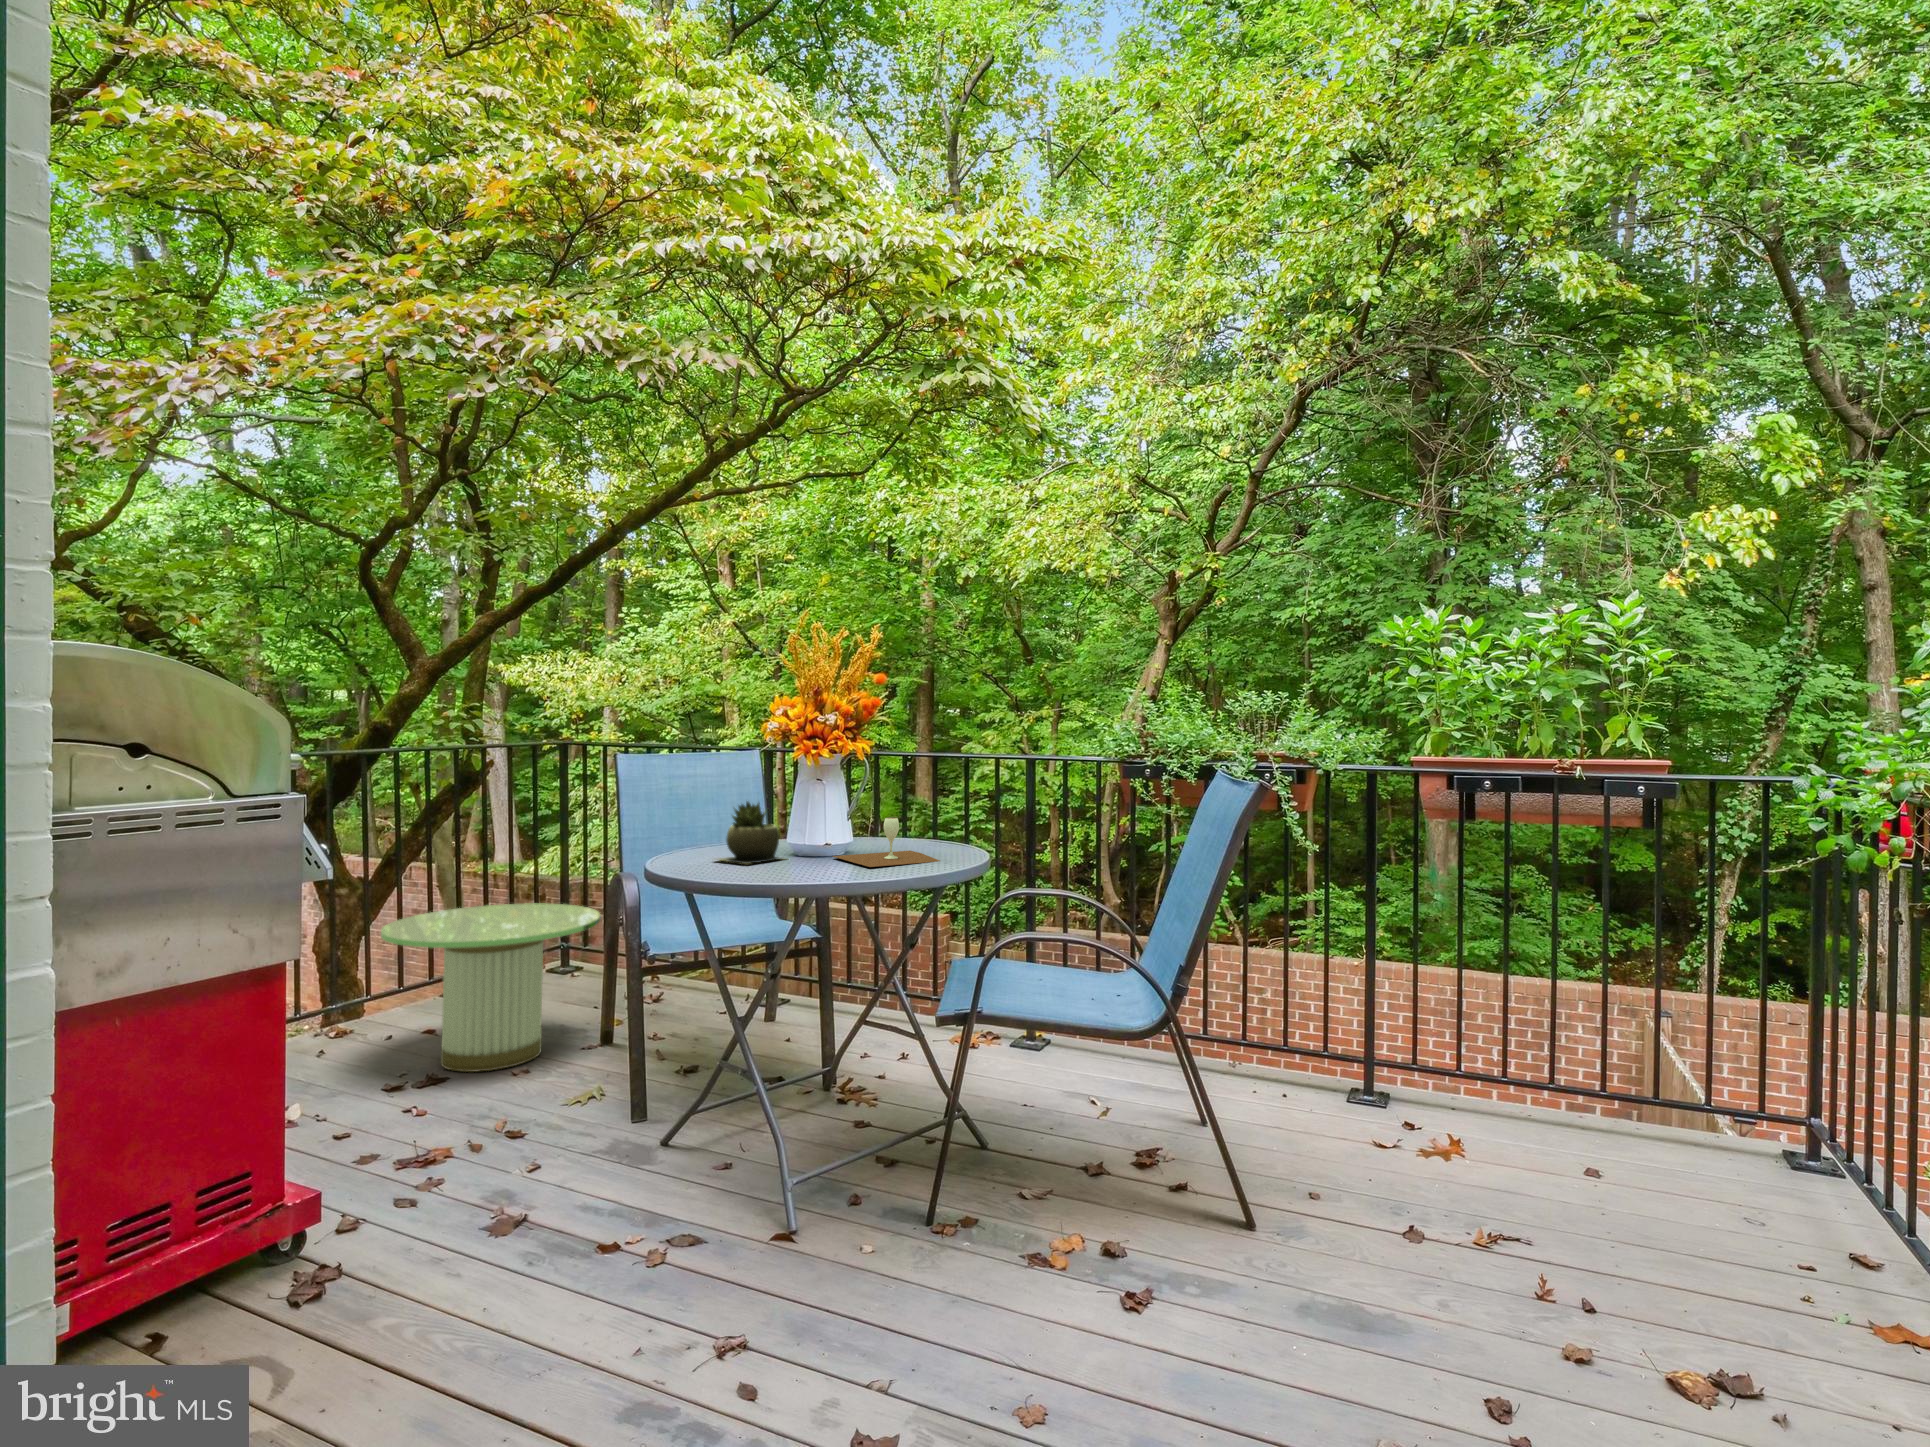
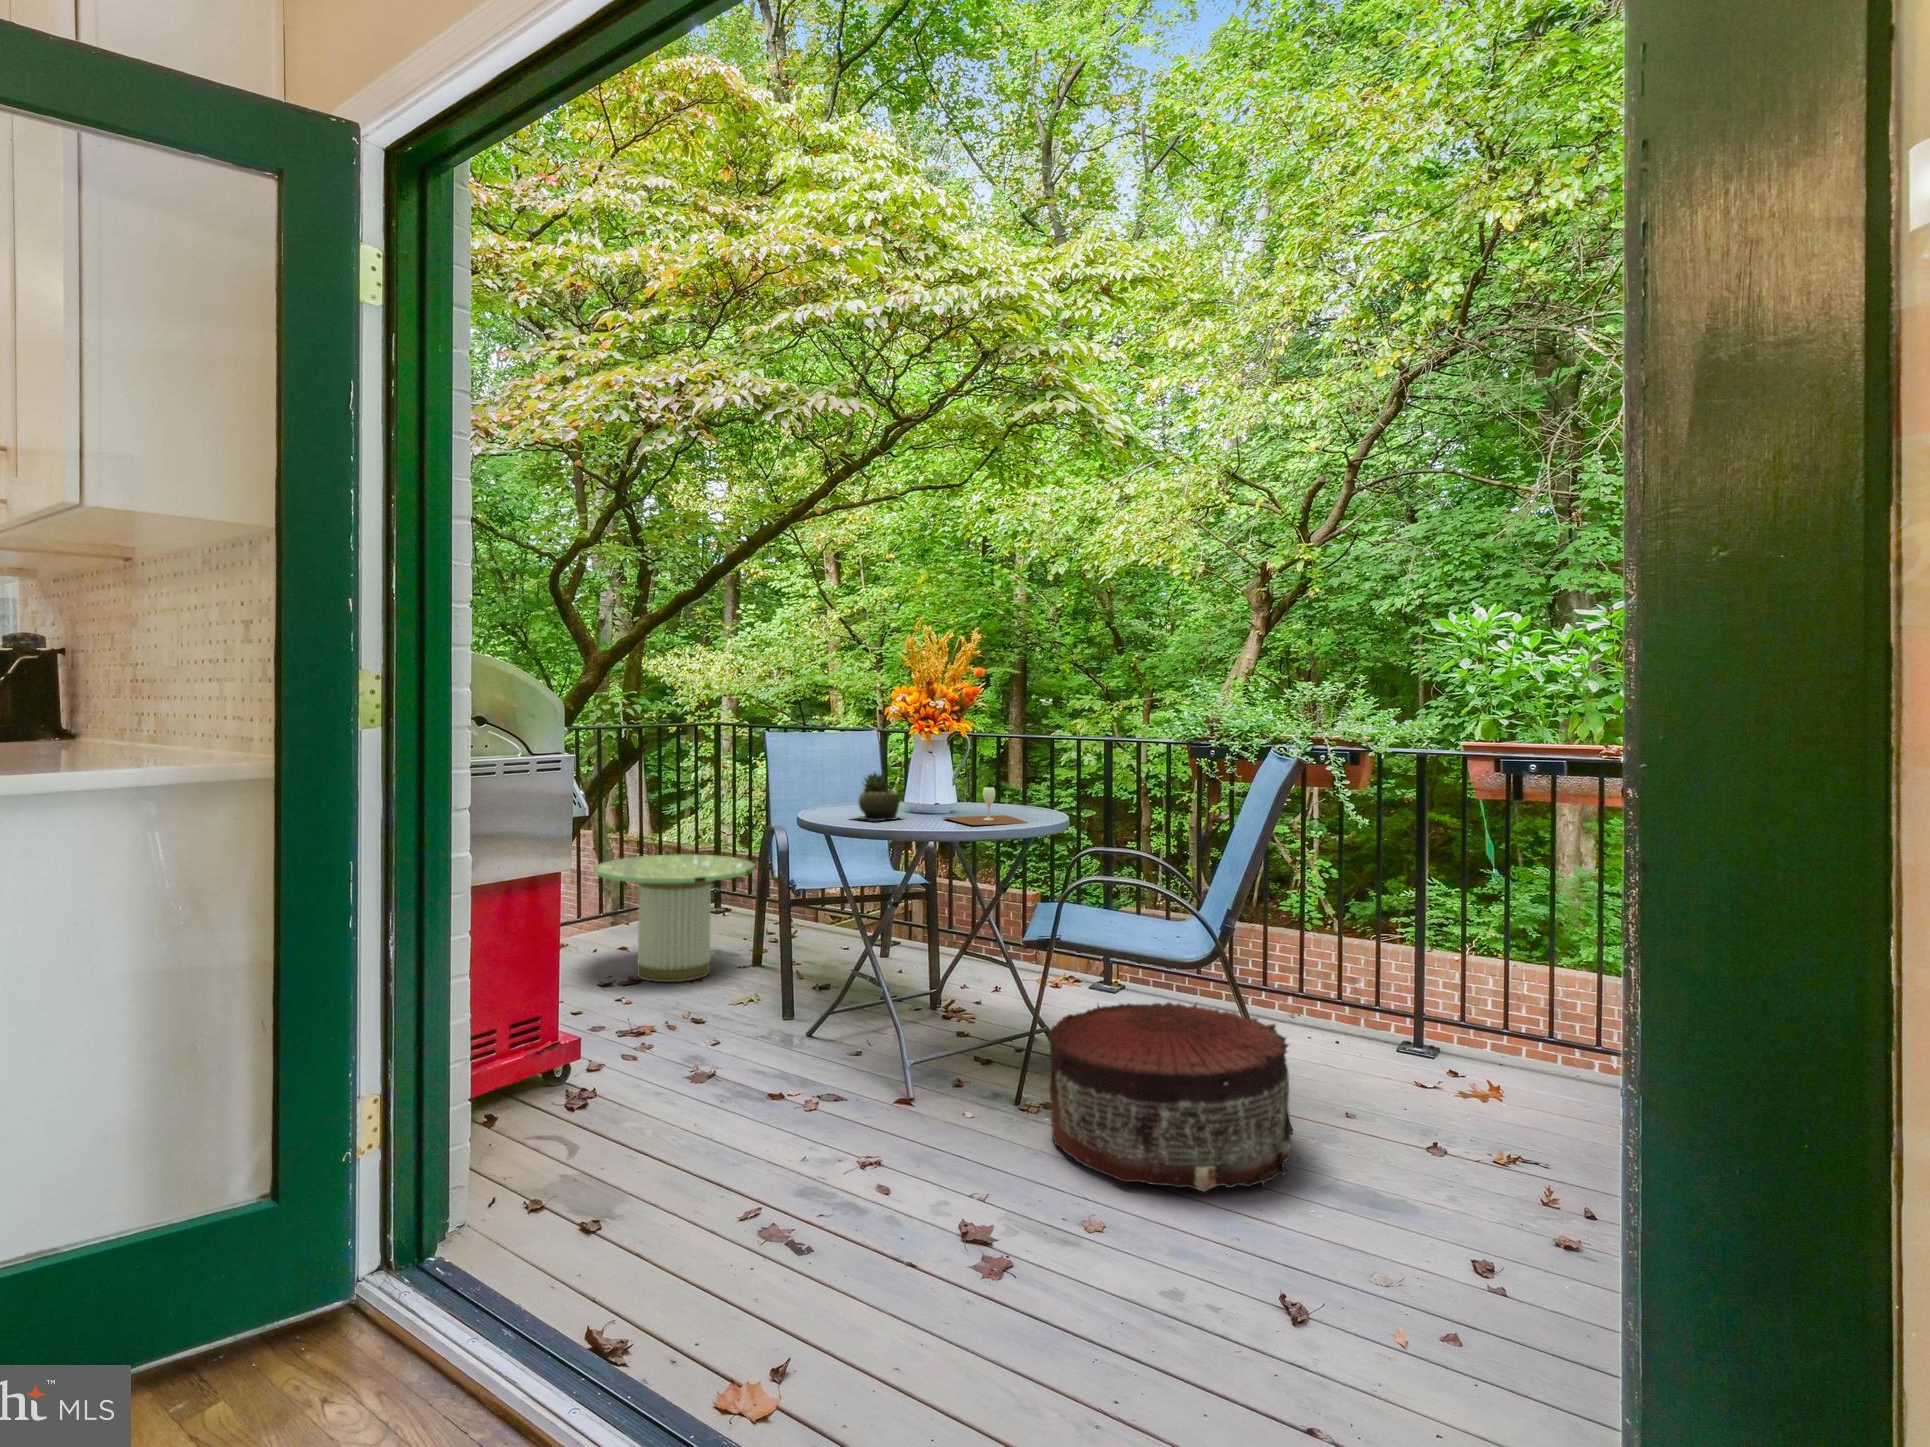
pouf: none [966,1078,1269,1348] -> present [1048,1002,1291,1192]

